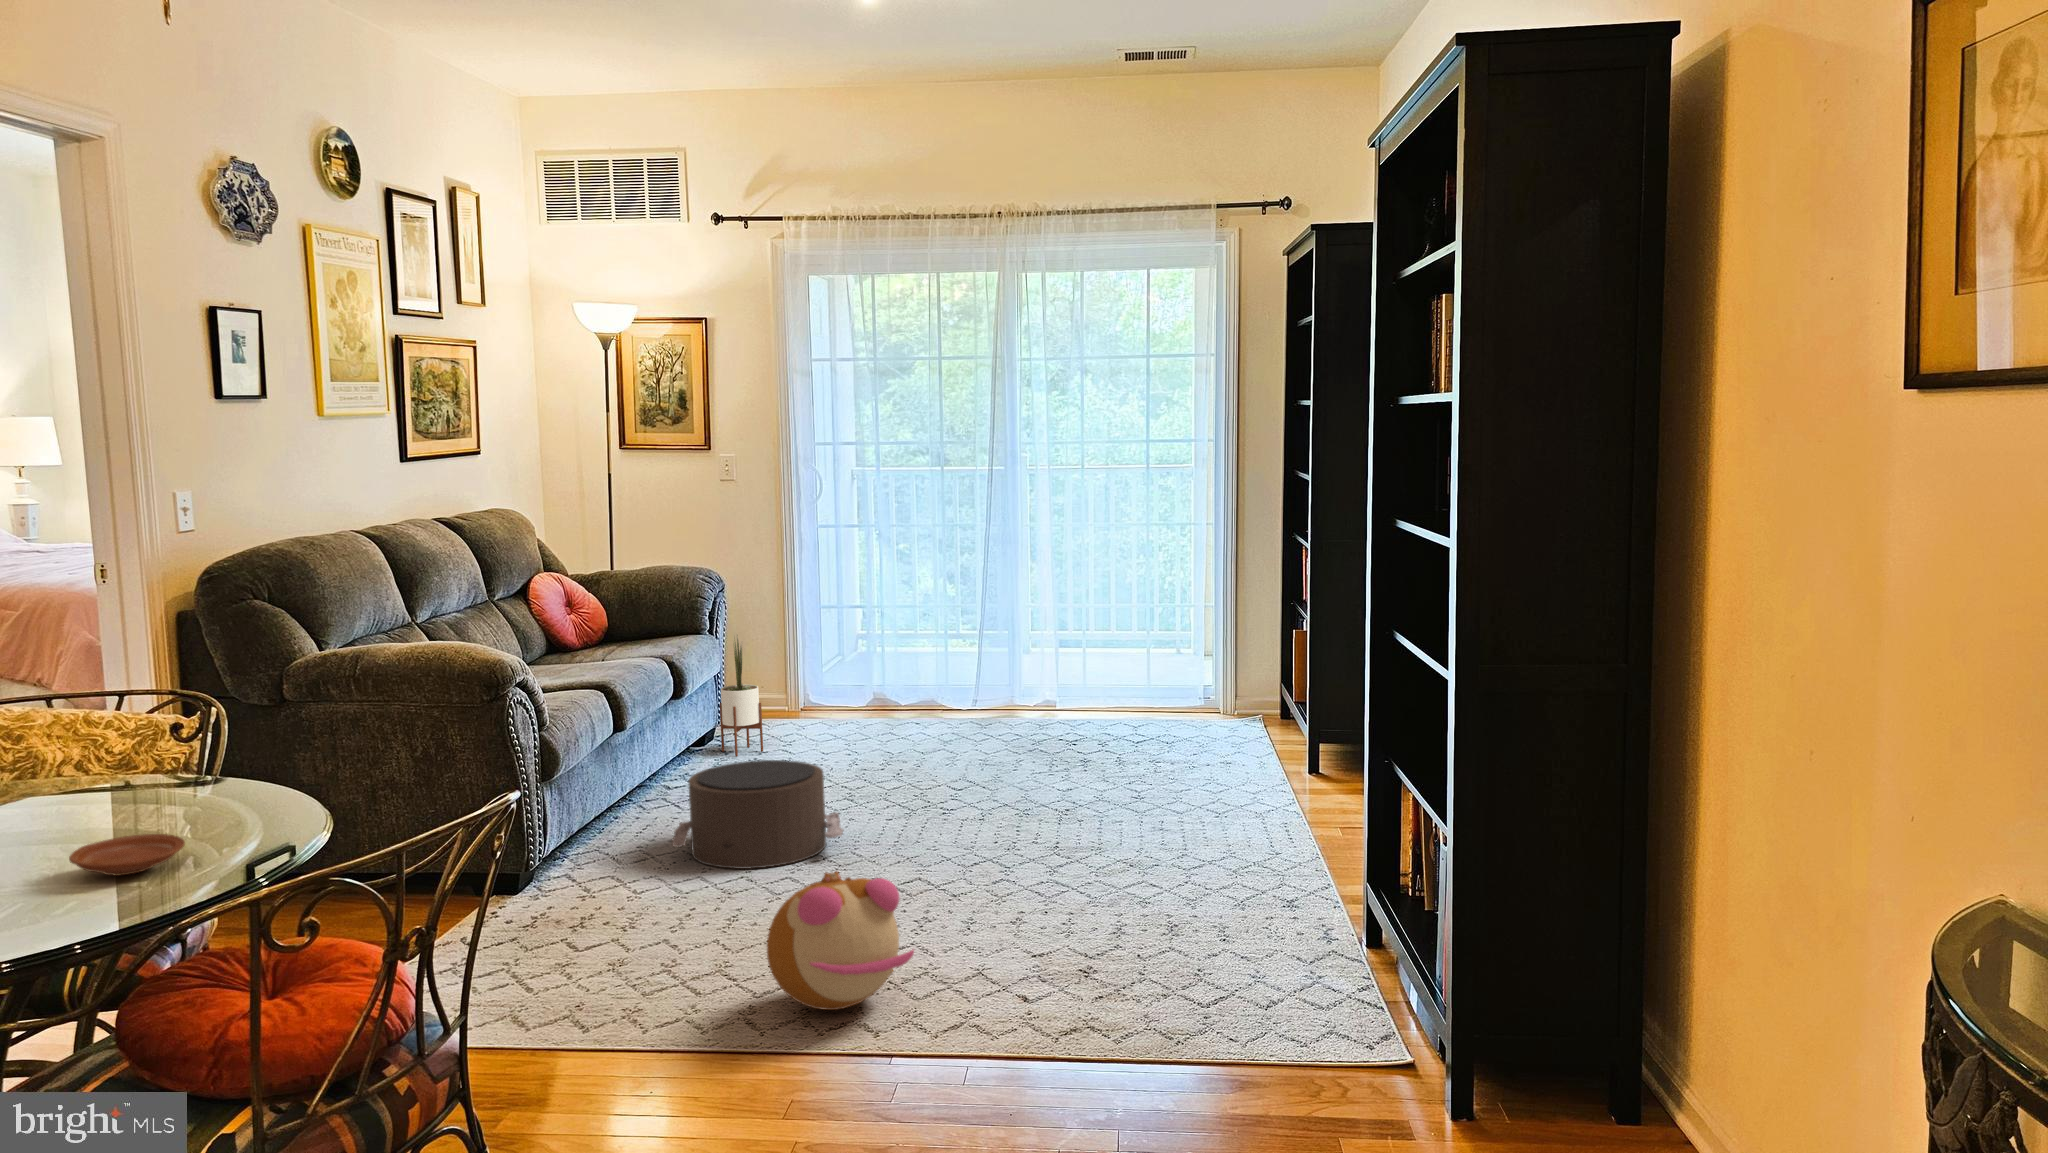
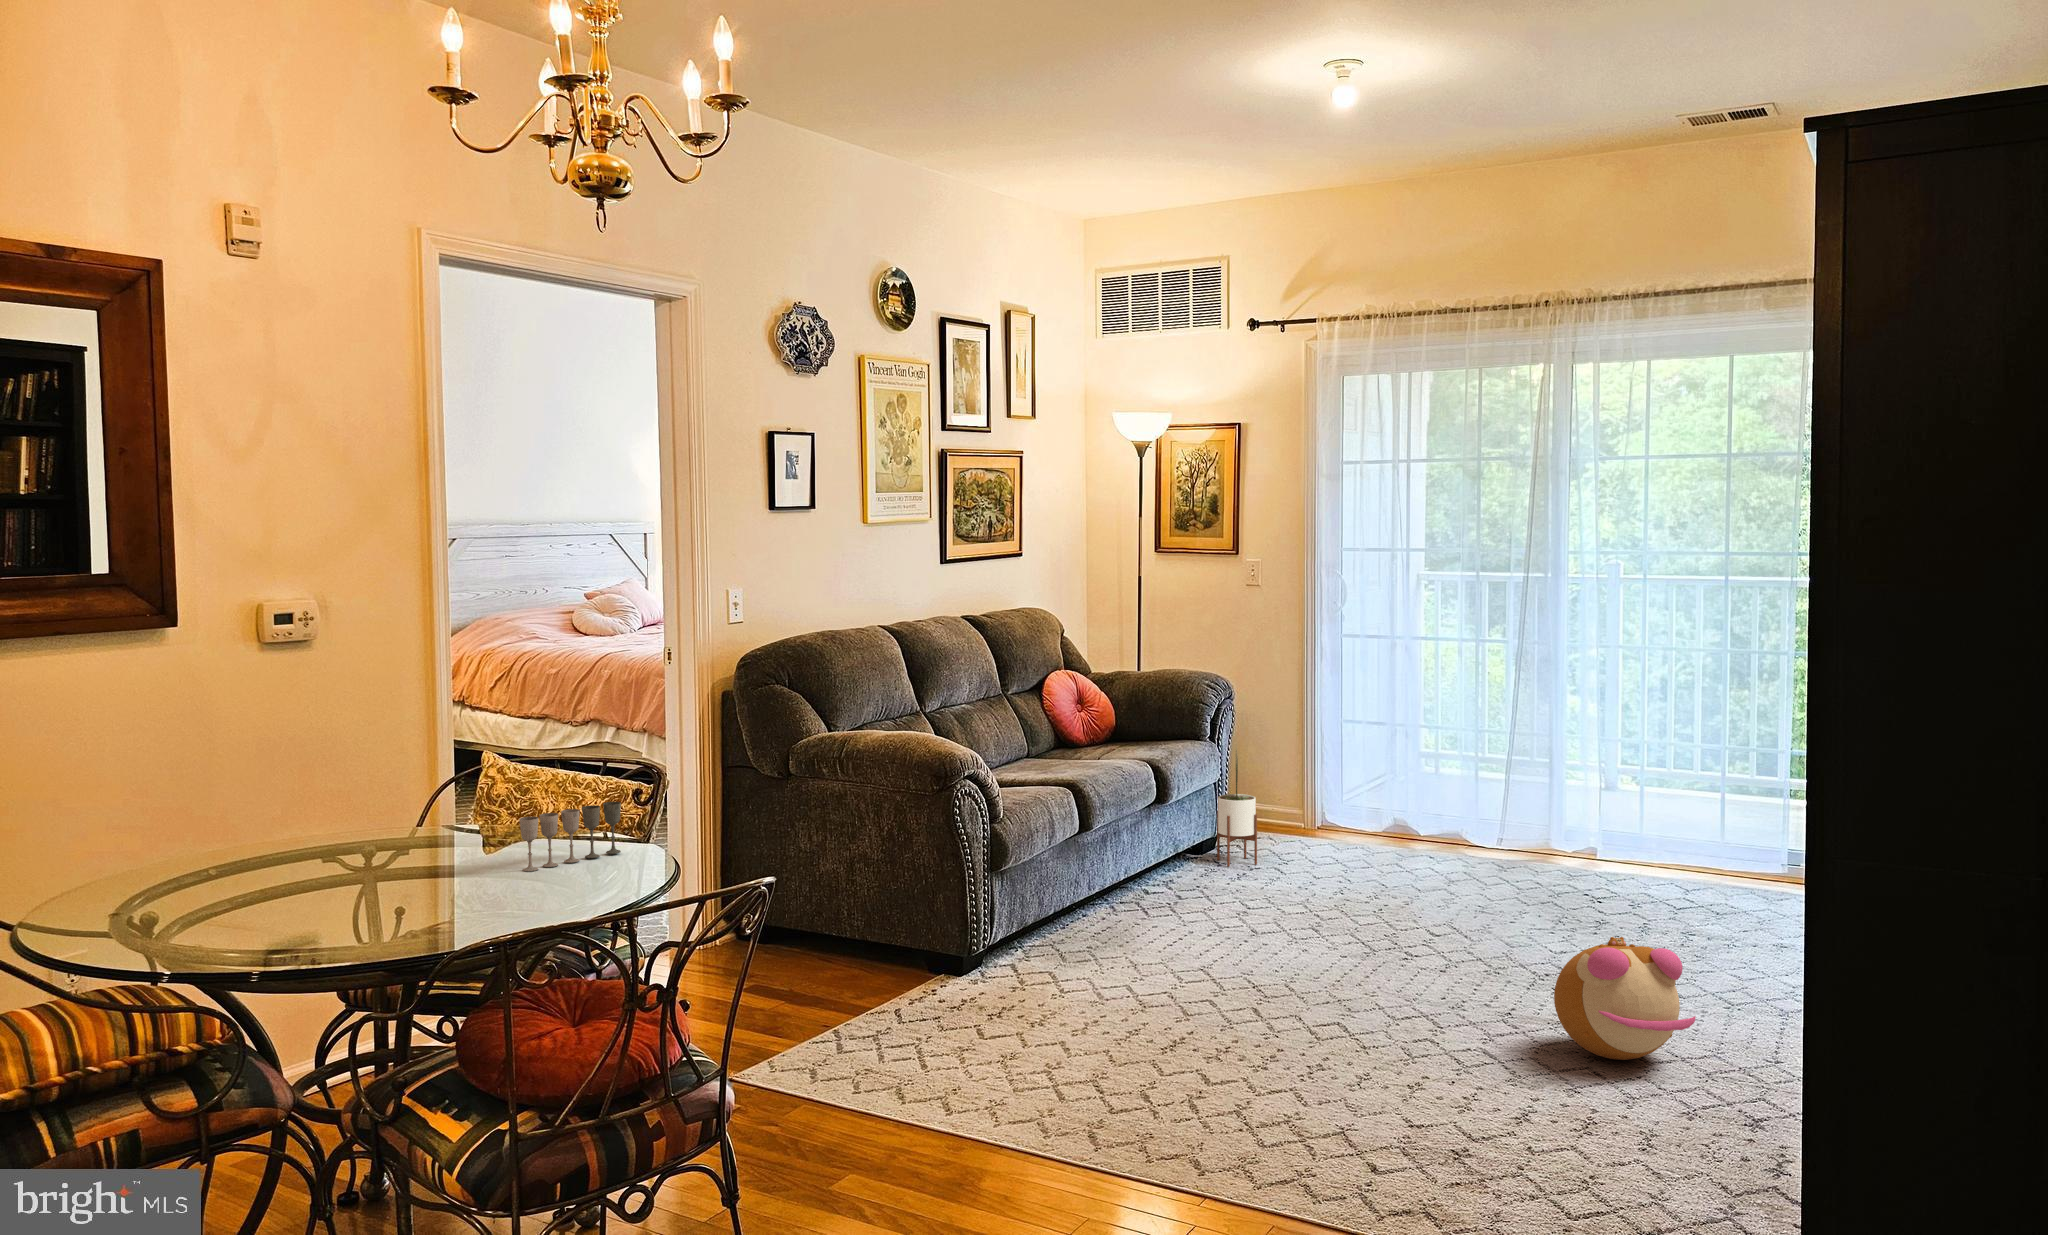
wine glass: none [89,732,215,828] -> present [519,802,621,872]
pouf: present [672,760,843,869] -> none [1108,874,1283,984]
plate: present [69,834,185,876] -> none [463,881,545,912]
plush toy: present [767,871,914,1010] -> present [1554,937,1695,1060]

